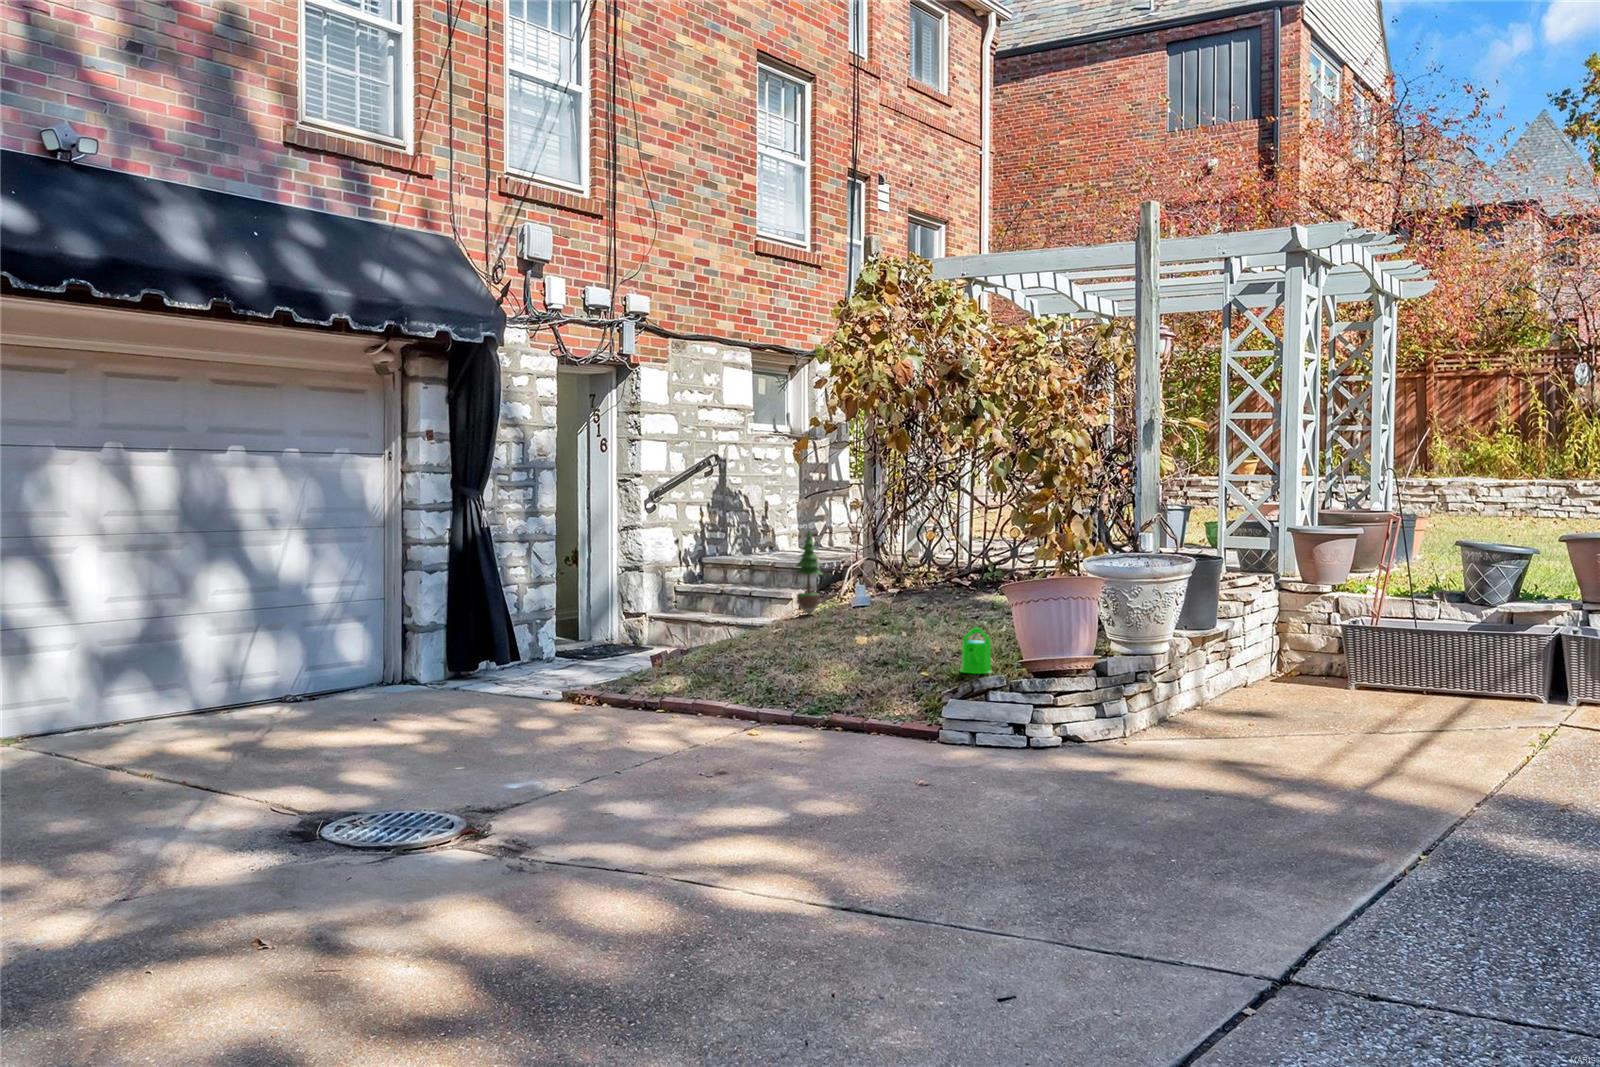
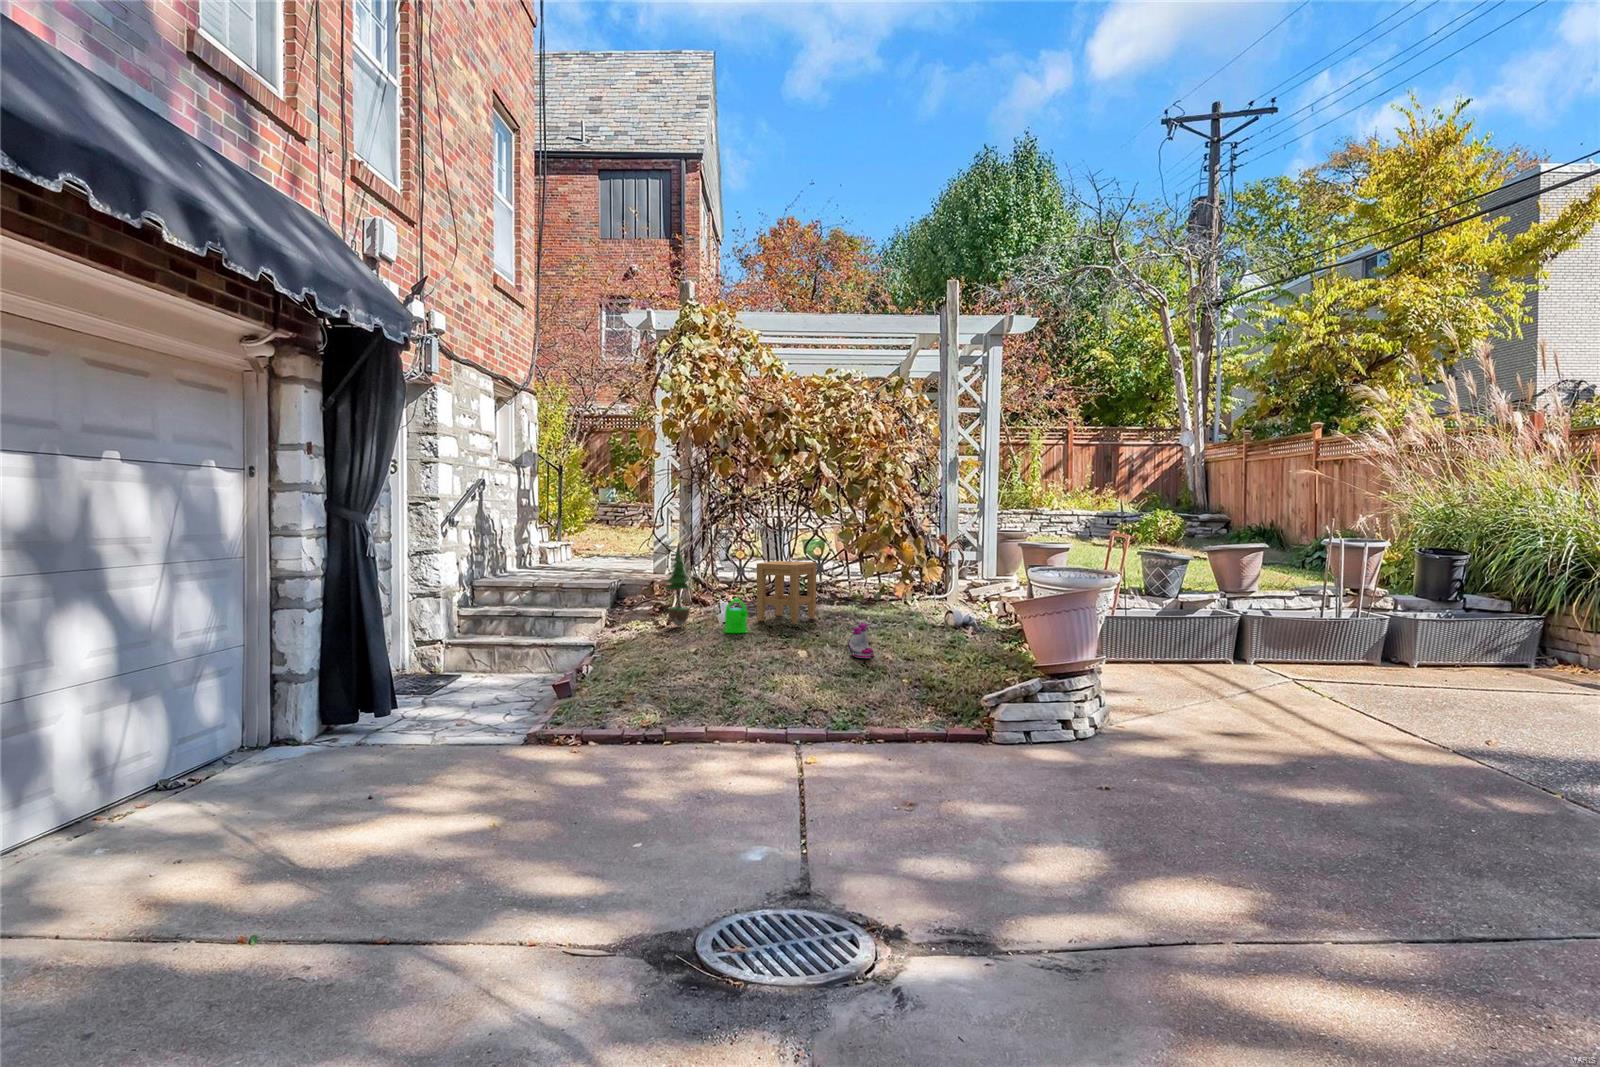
stool: none [901,550,971,621] -> present [757,561,816,623]
boots: none [898,619,930,657] -> present [848,623,874,658]
watering can: present [960,627,991,674] -> present [725,598,748,633]

